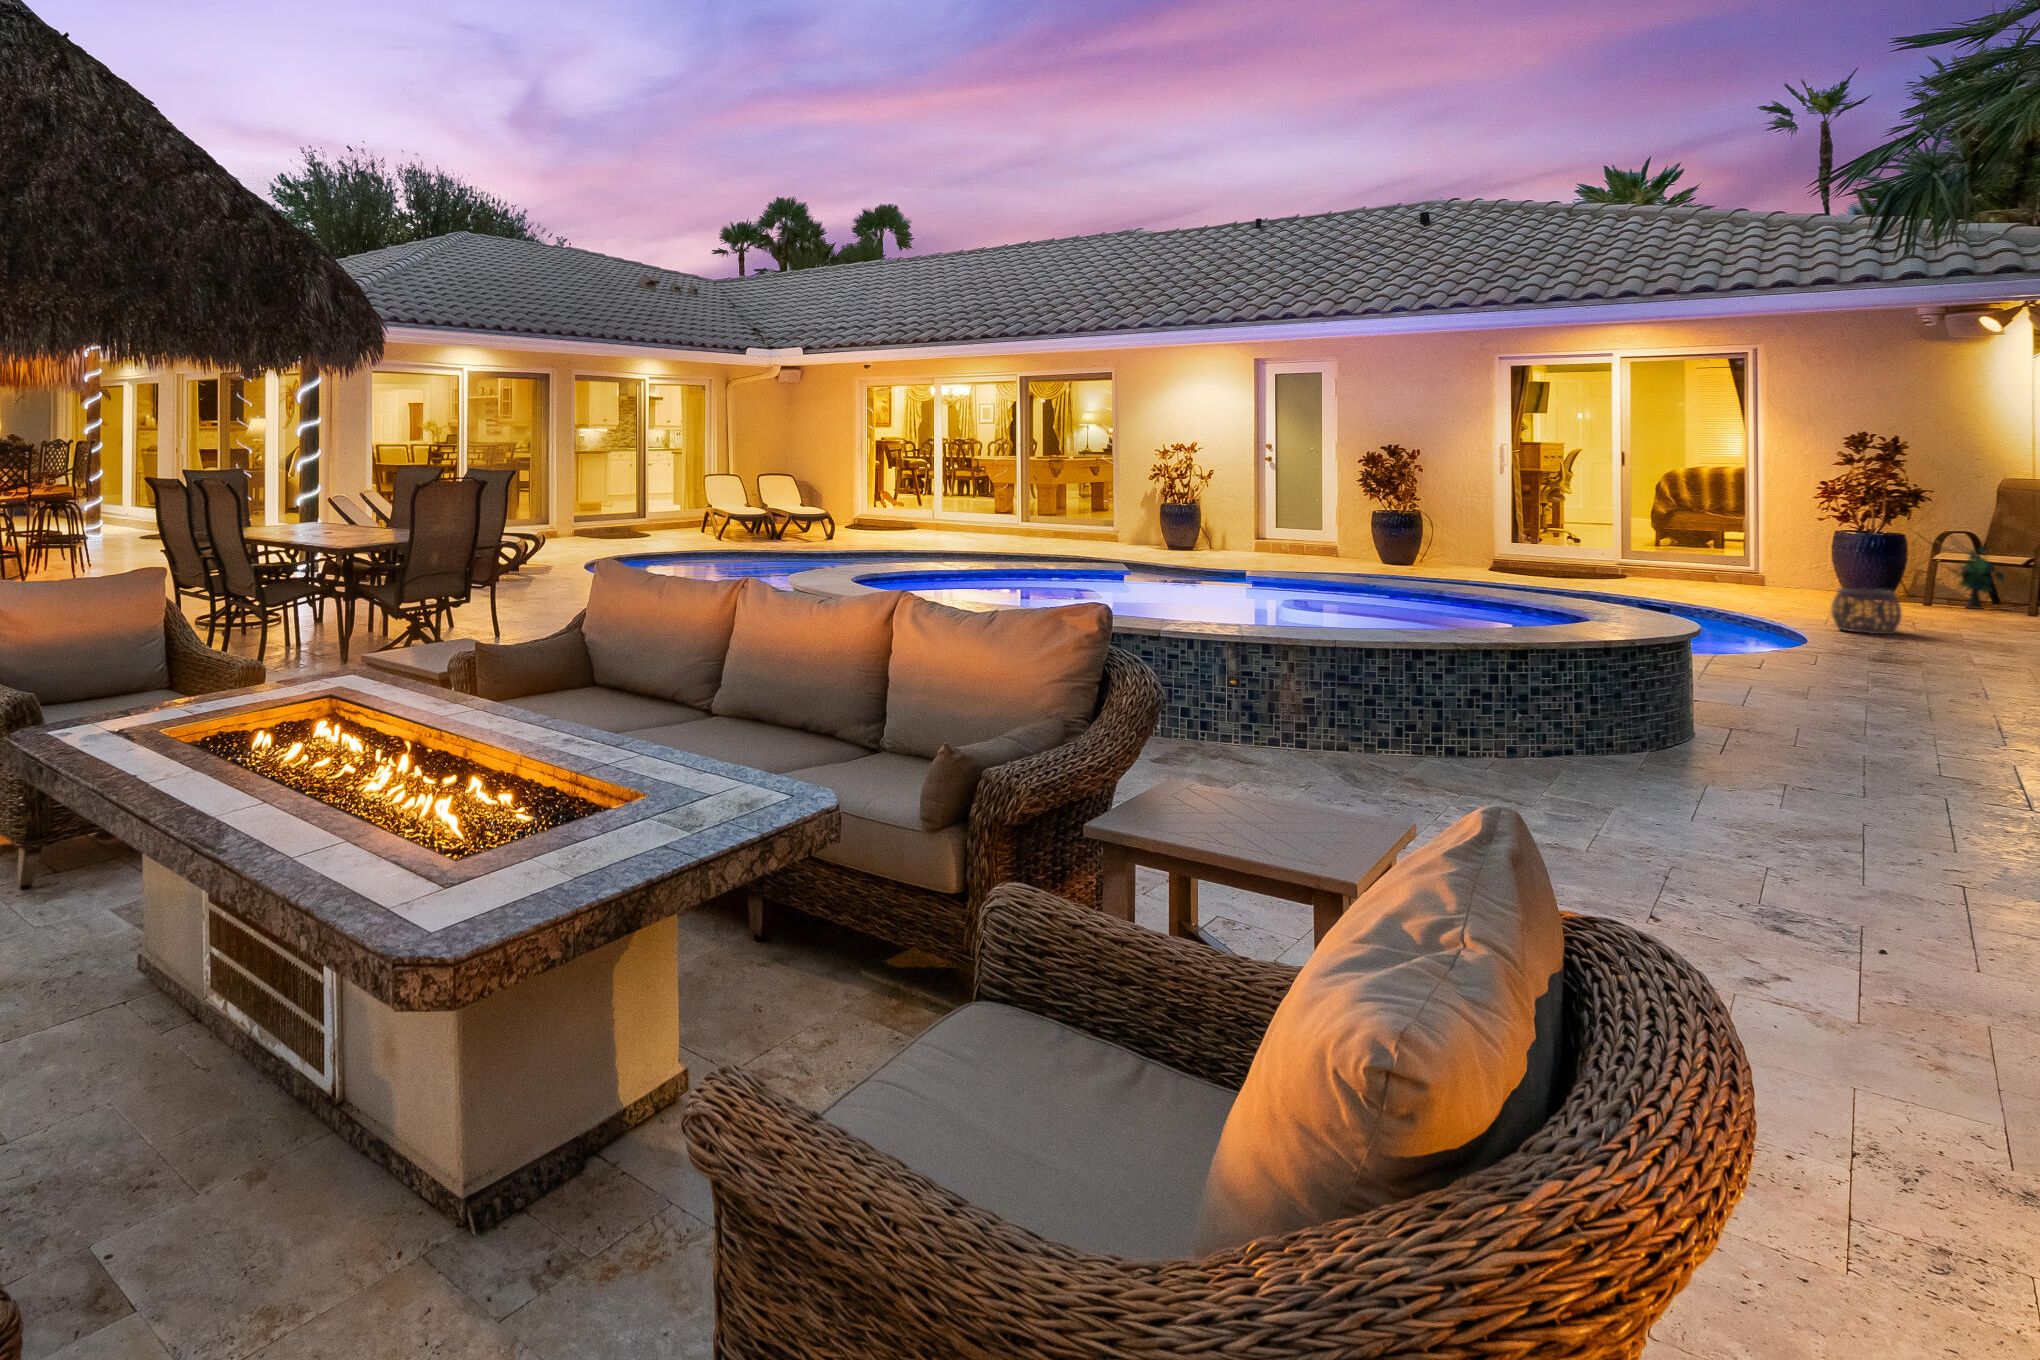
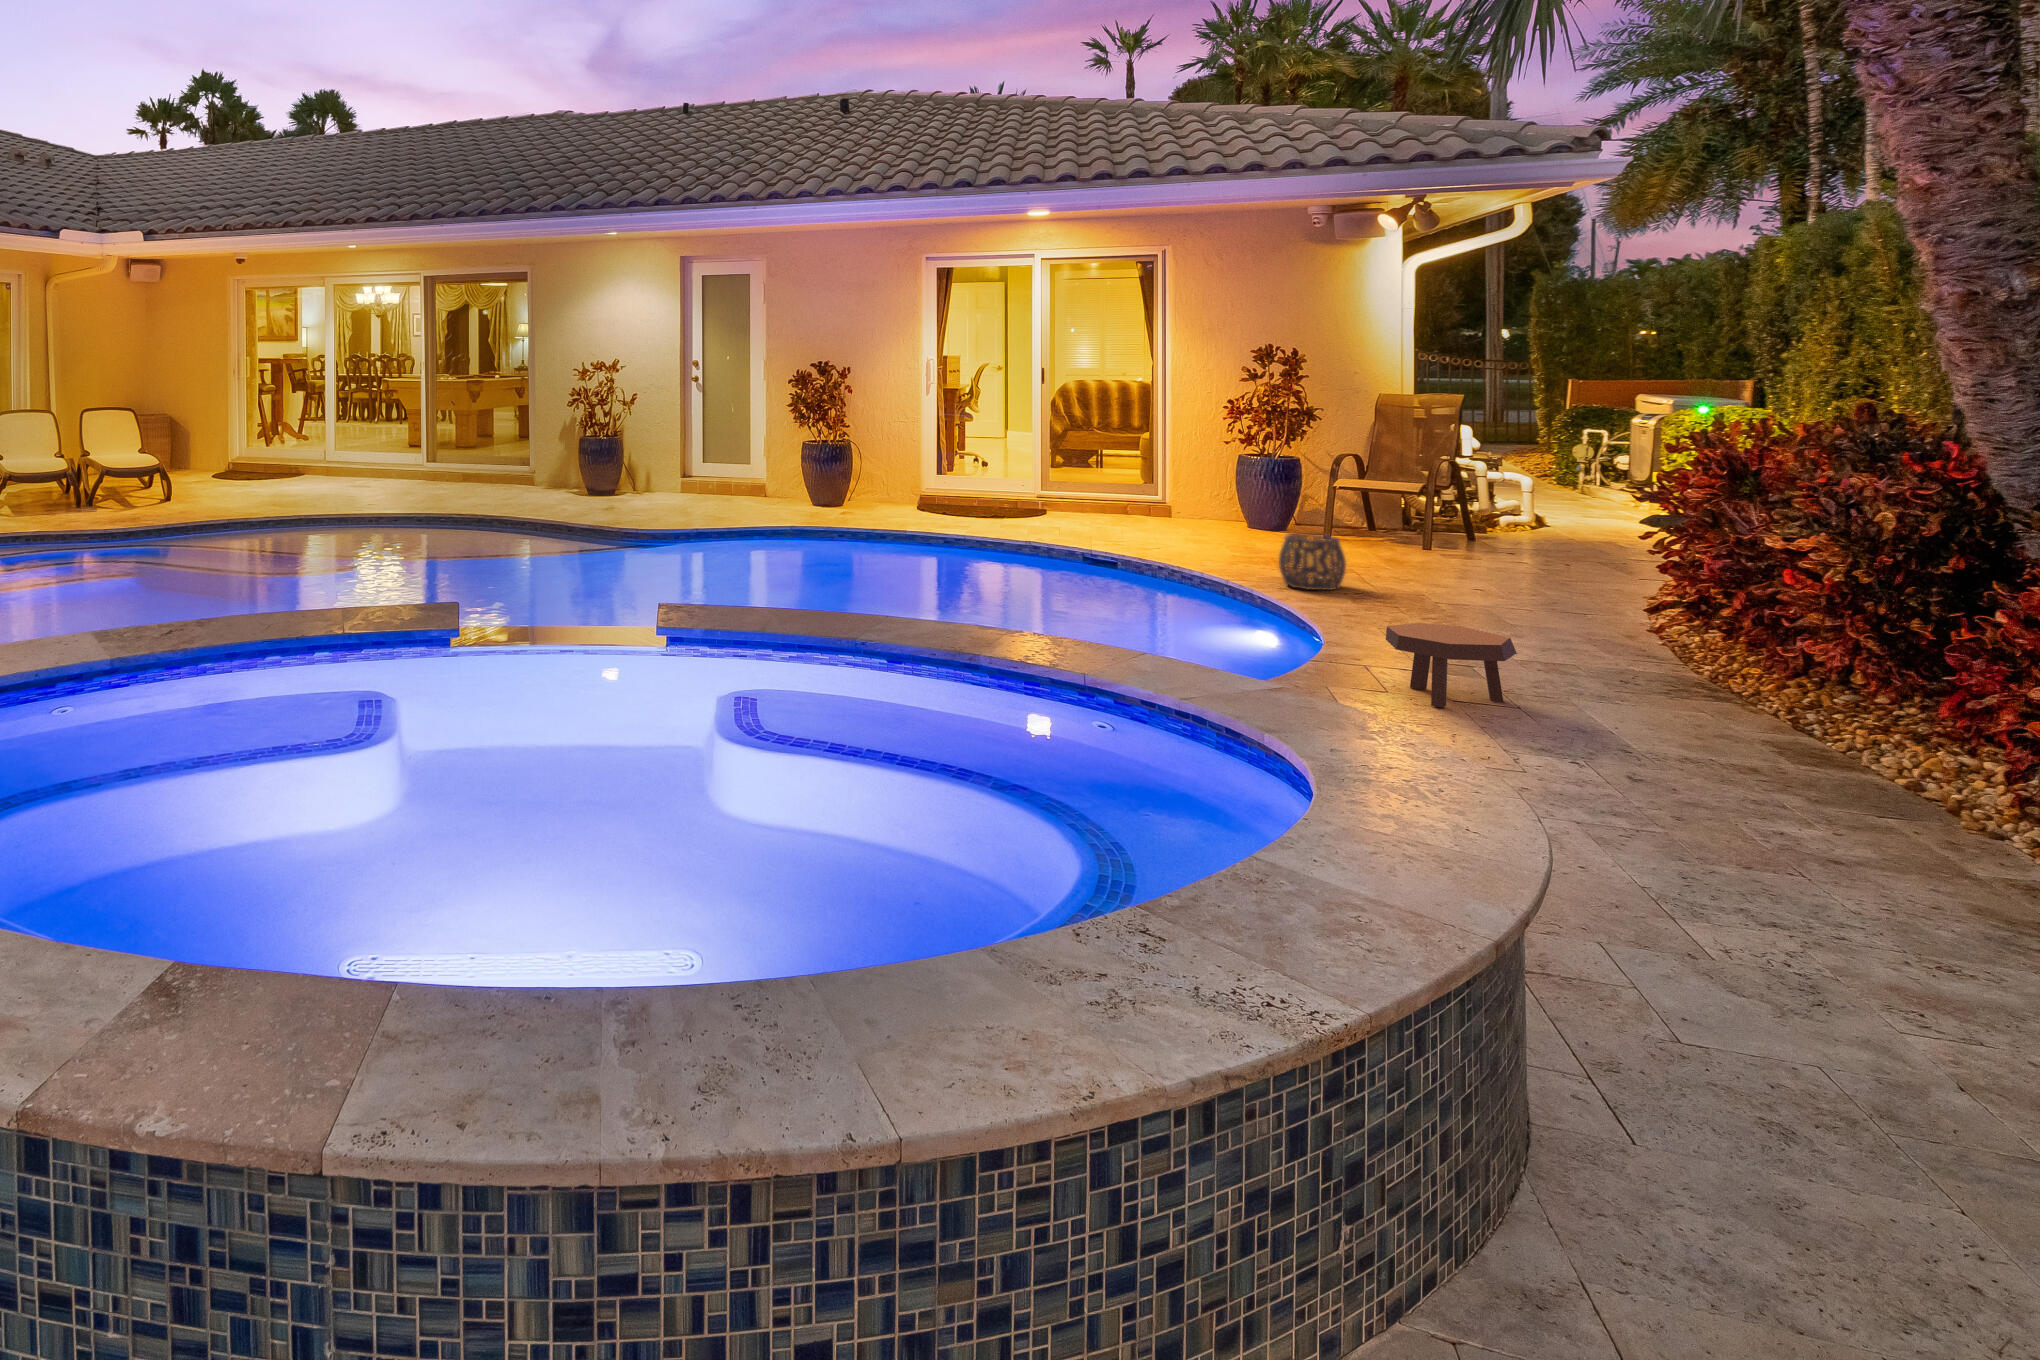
decorative plant: present [1960,547,2004,609] -> none [1348,471,1393,540]
footstool: none [1866,633,1982,690] -> present [1386,623,1517,708]

